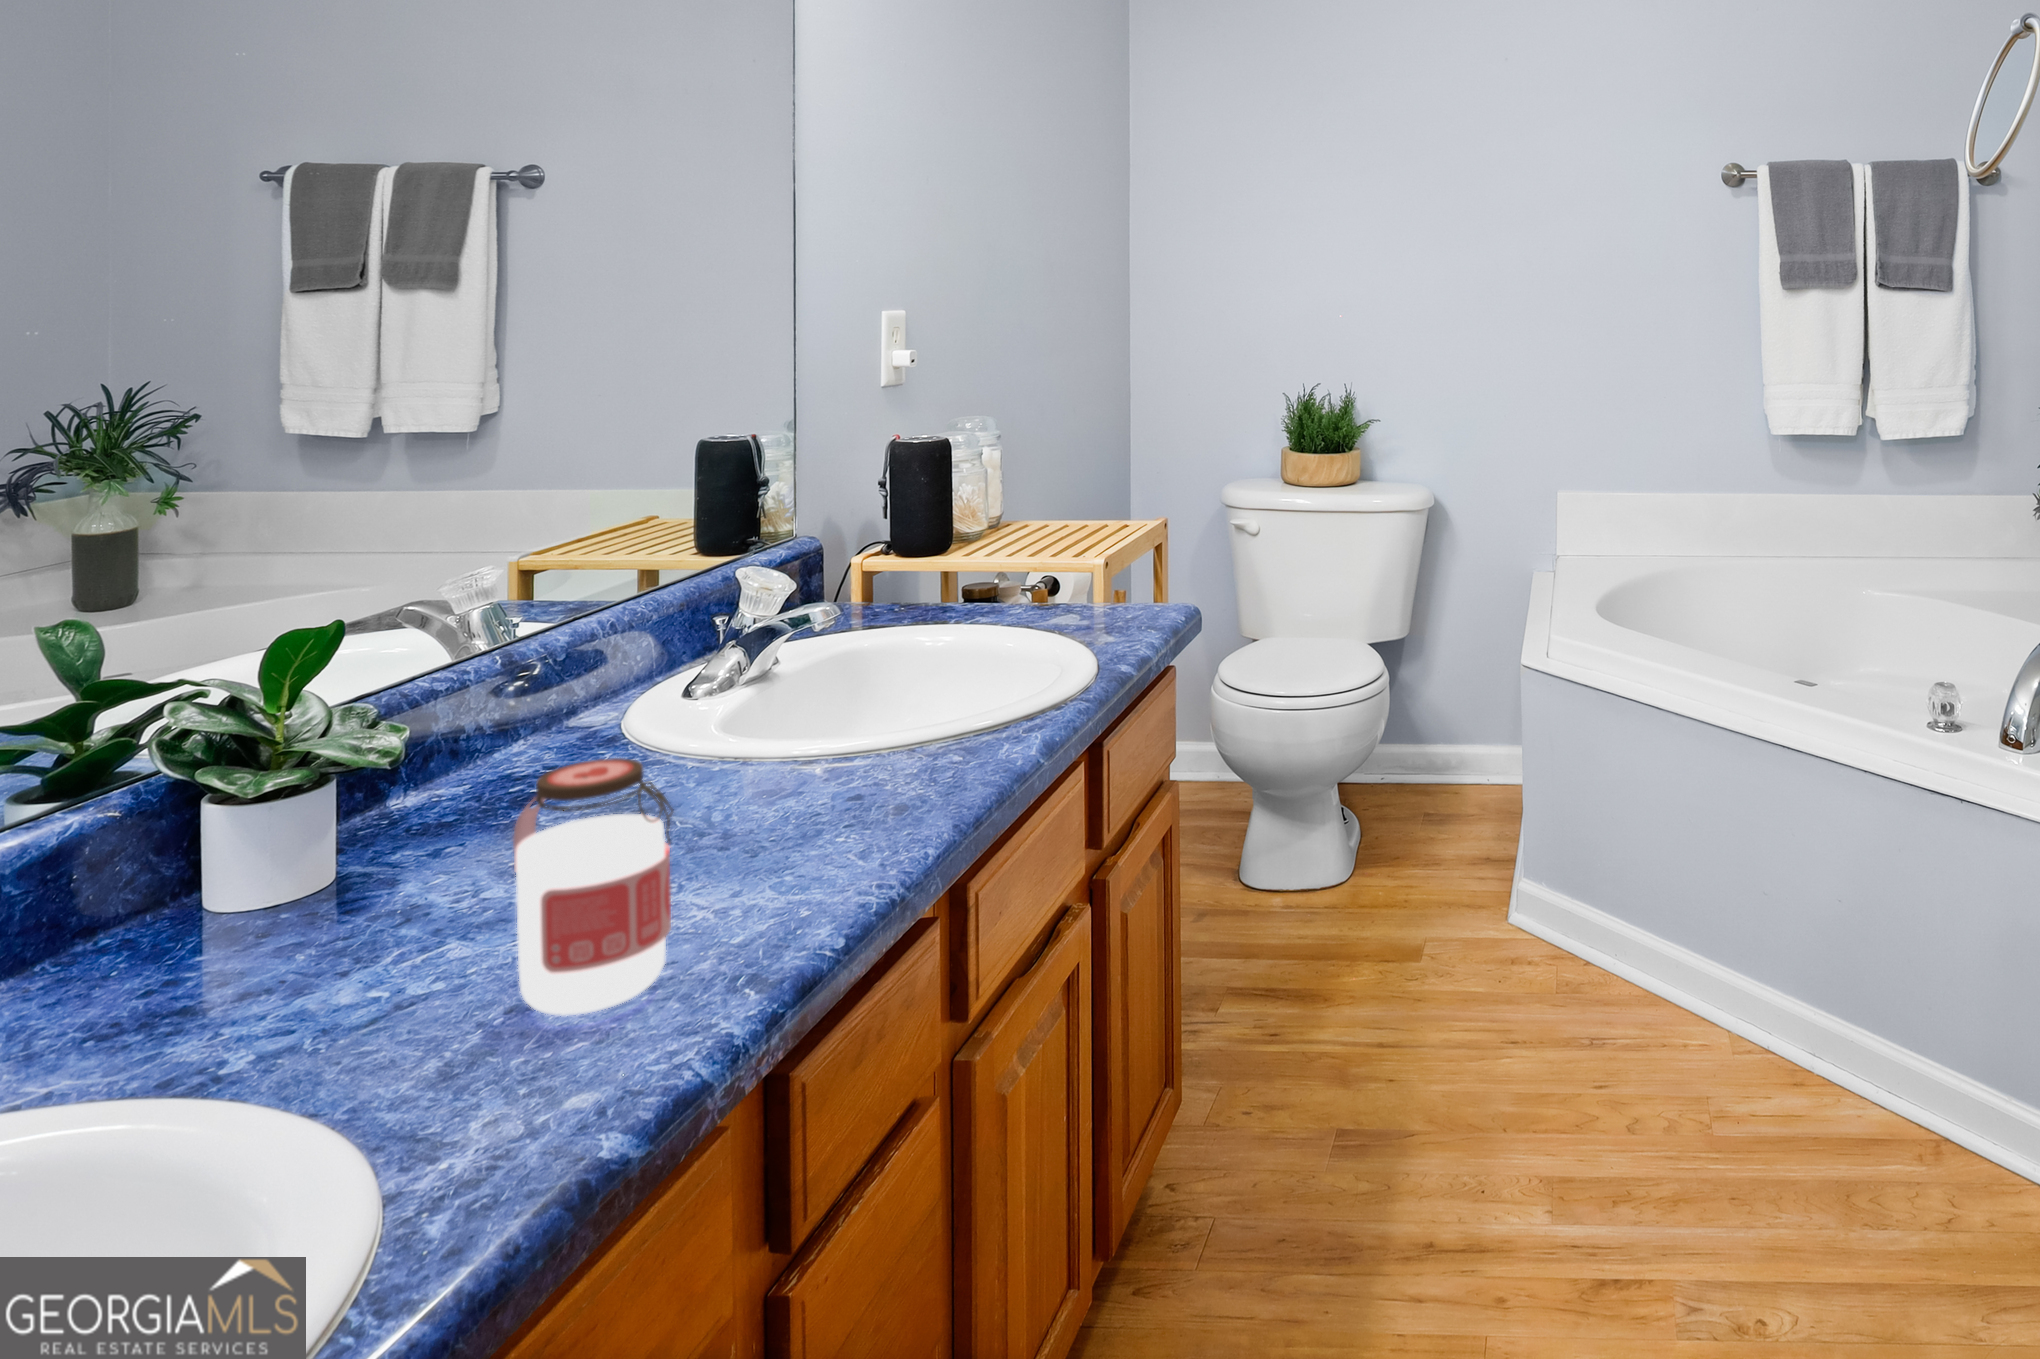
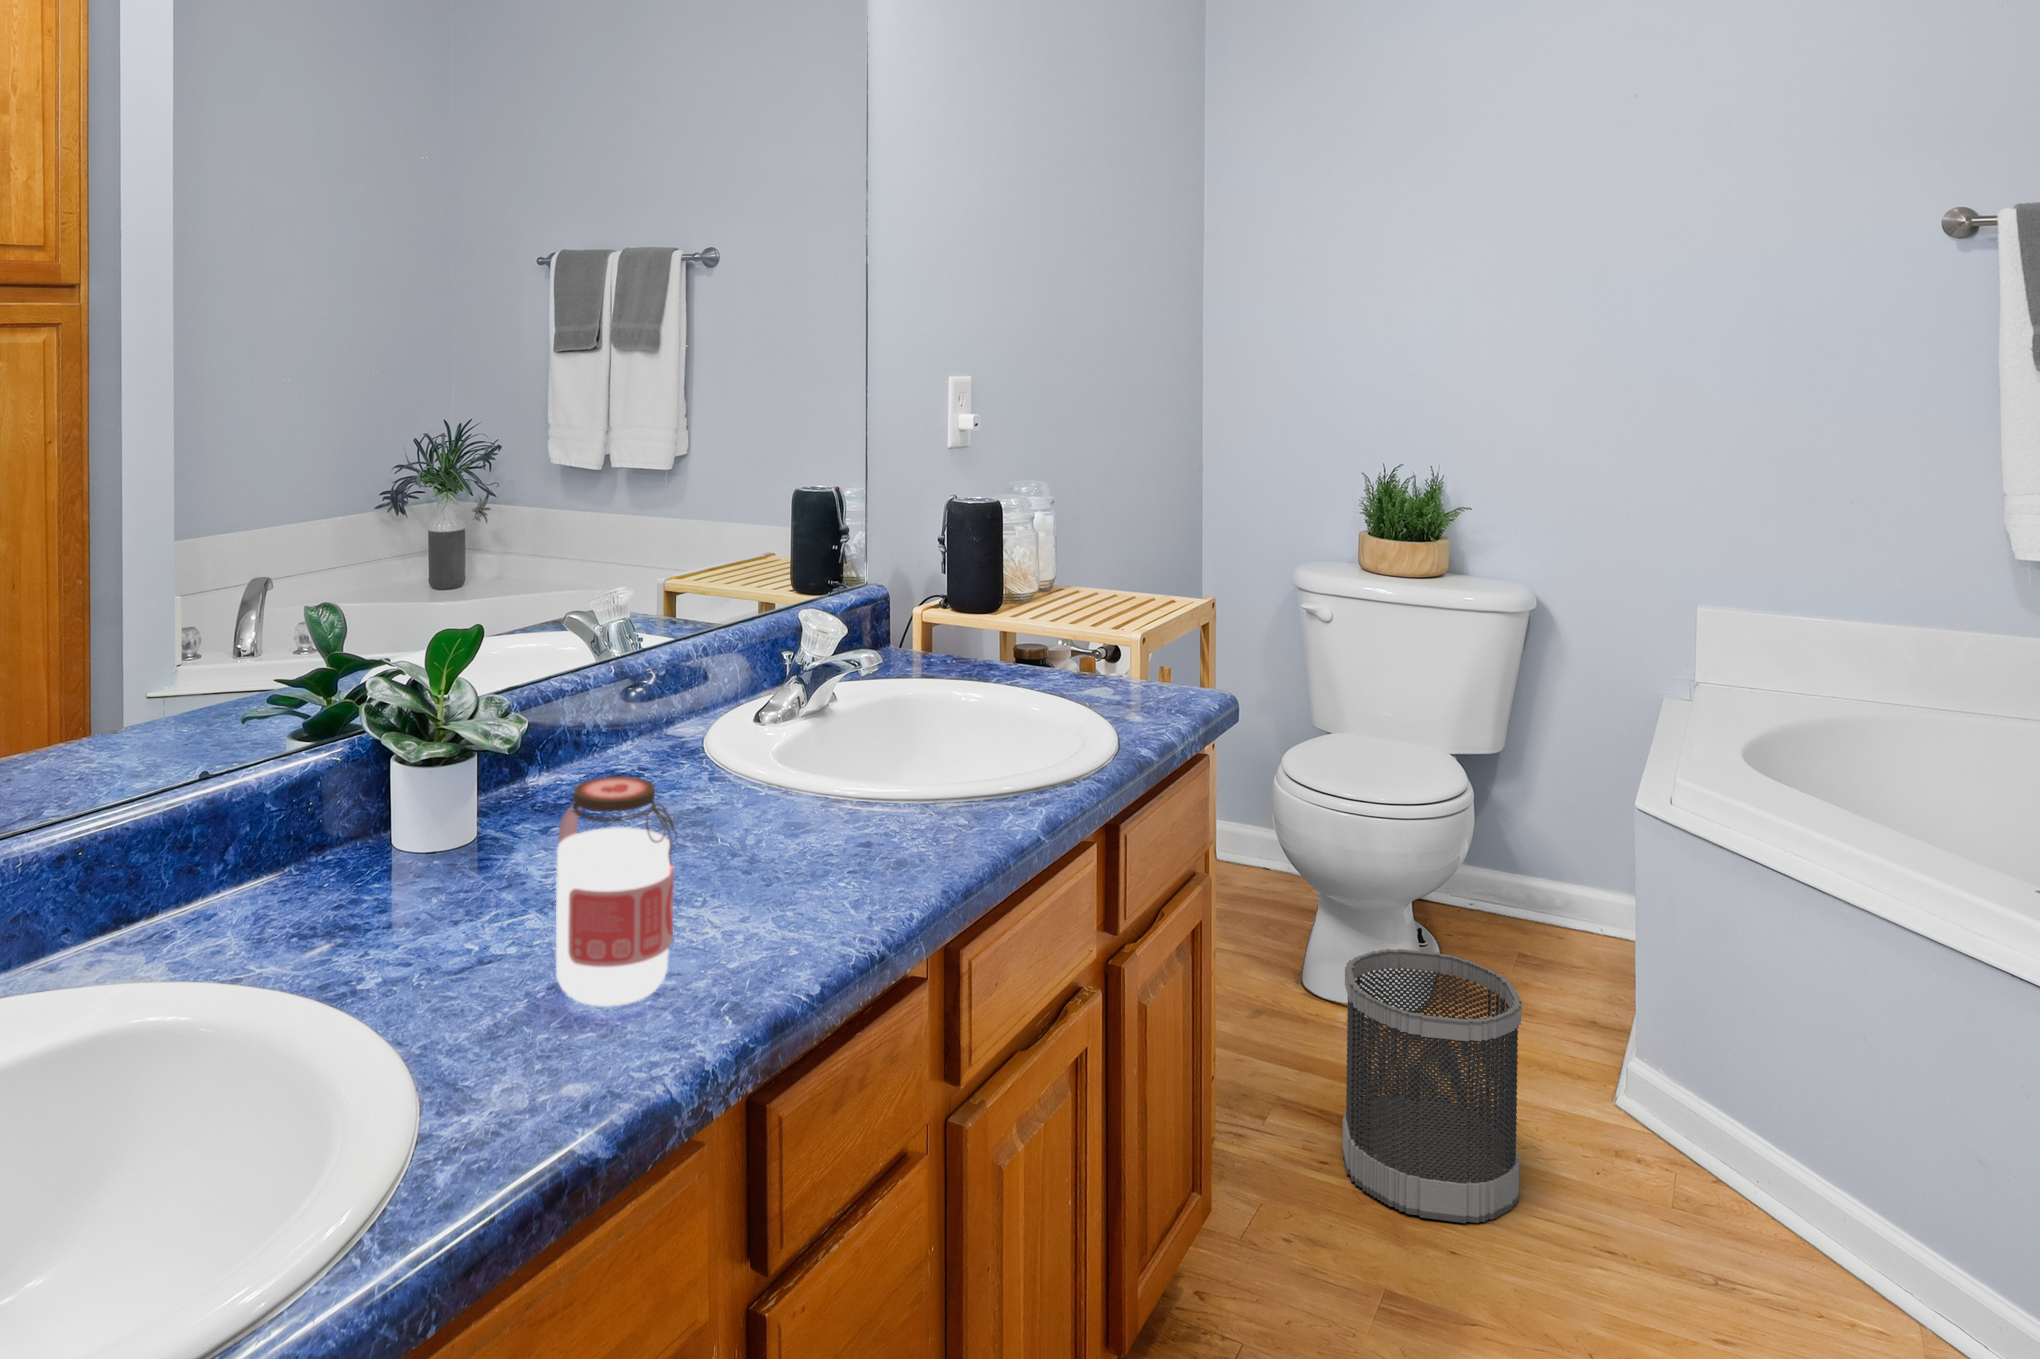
wastebasket: none [1292,814,1439,1044] -> present [1342,949,1522,1223]

